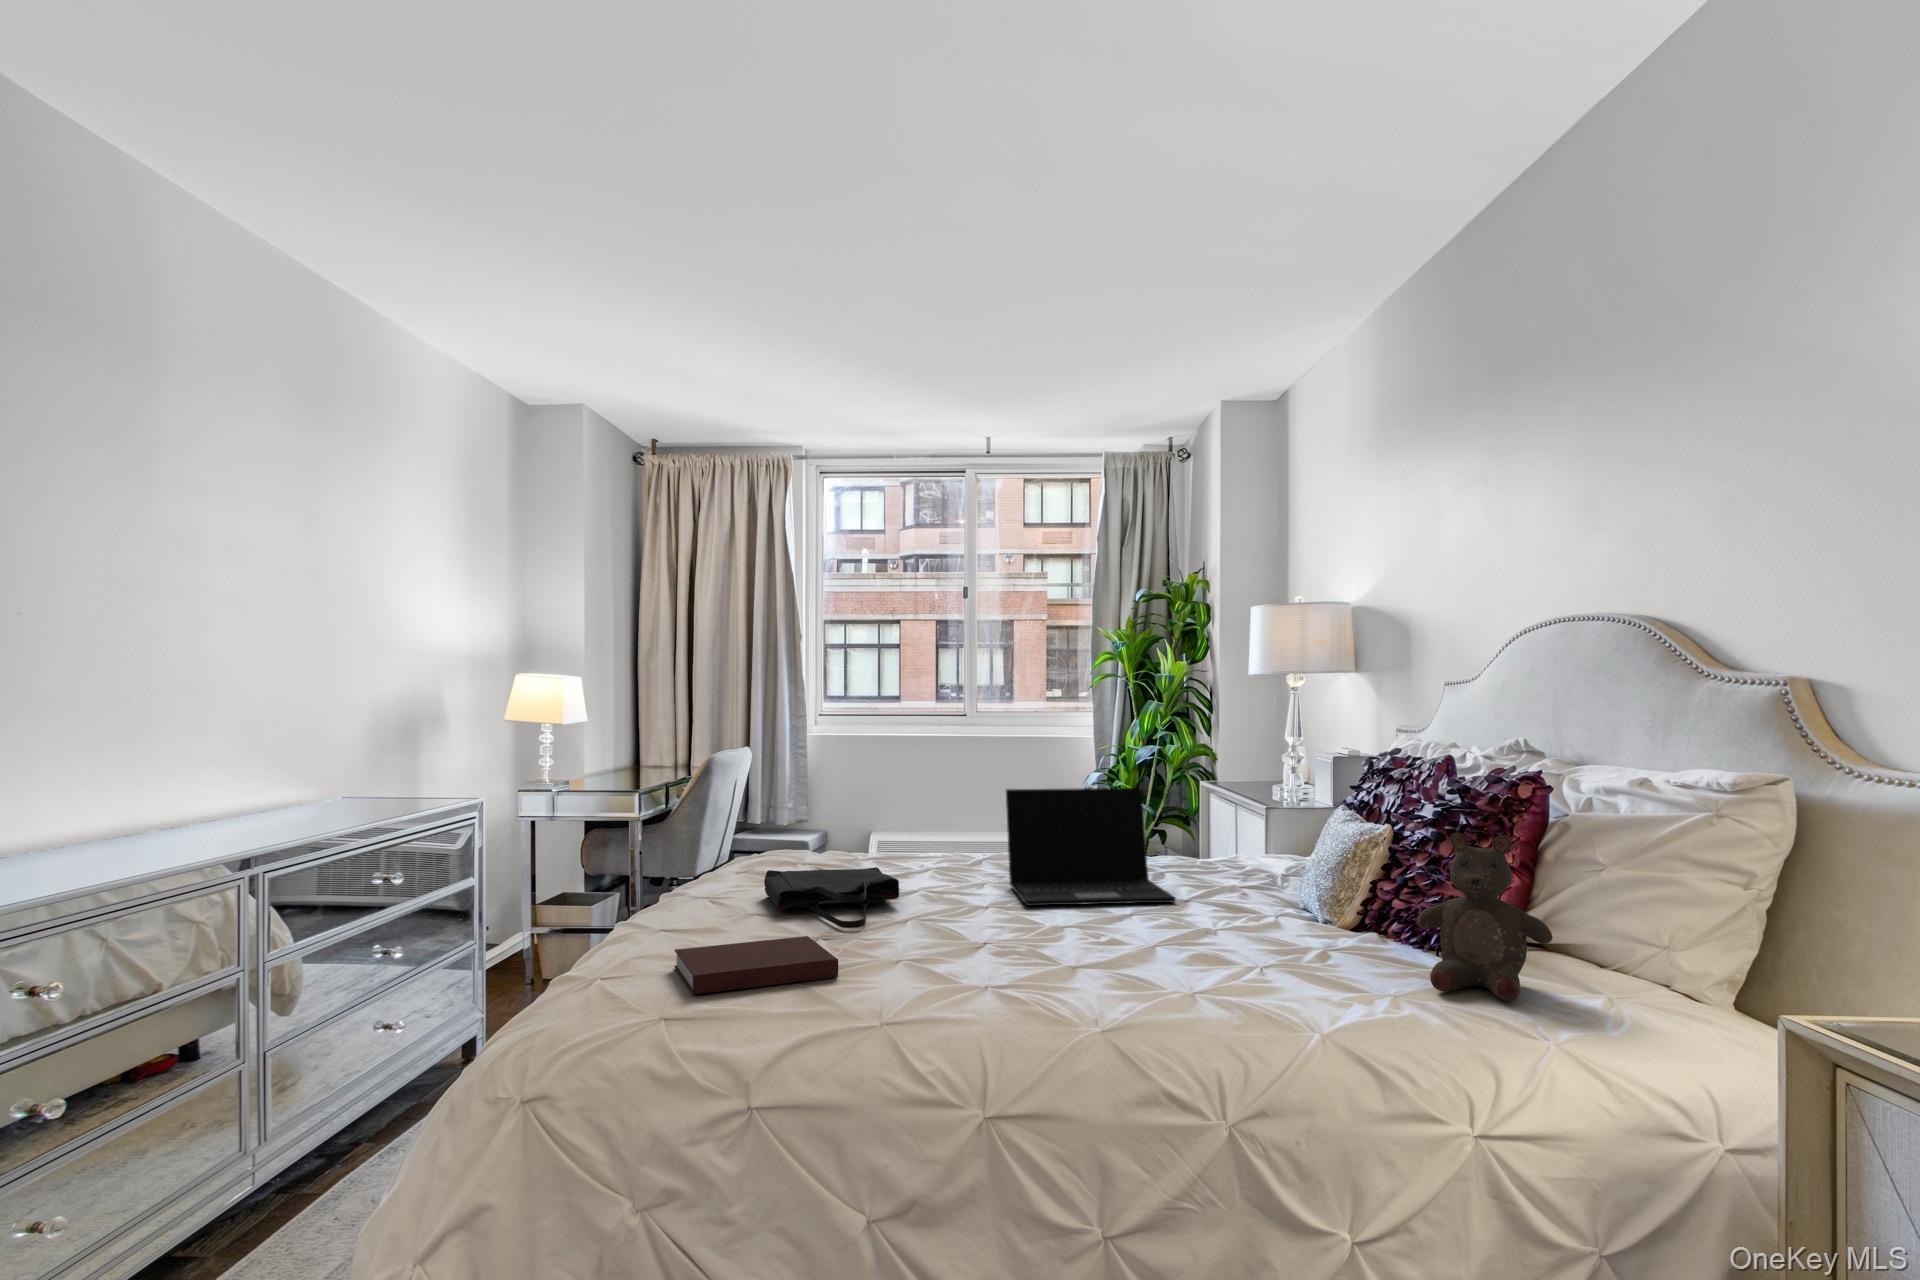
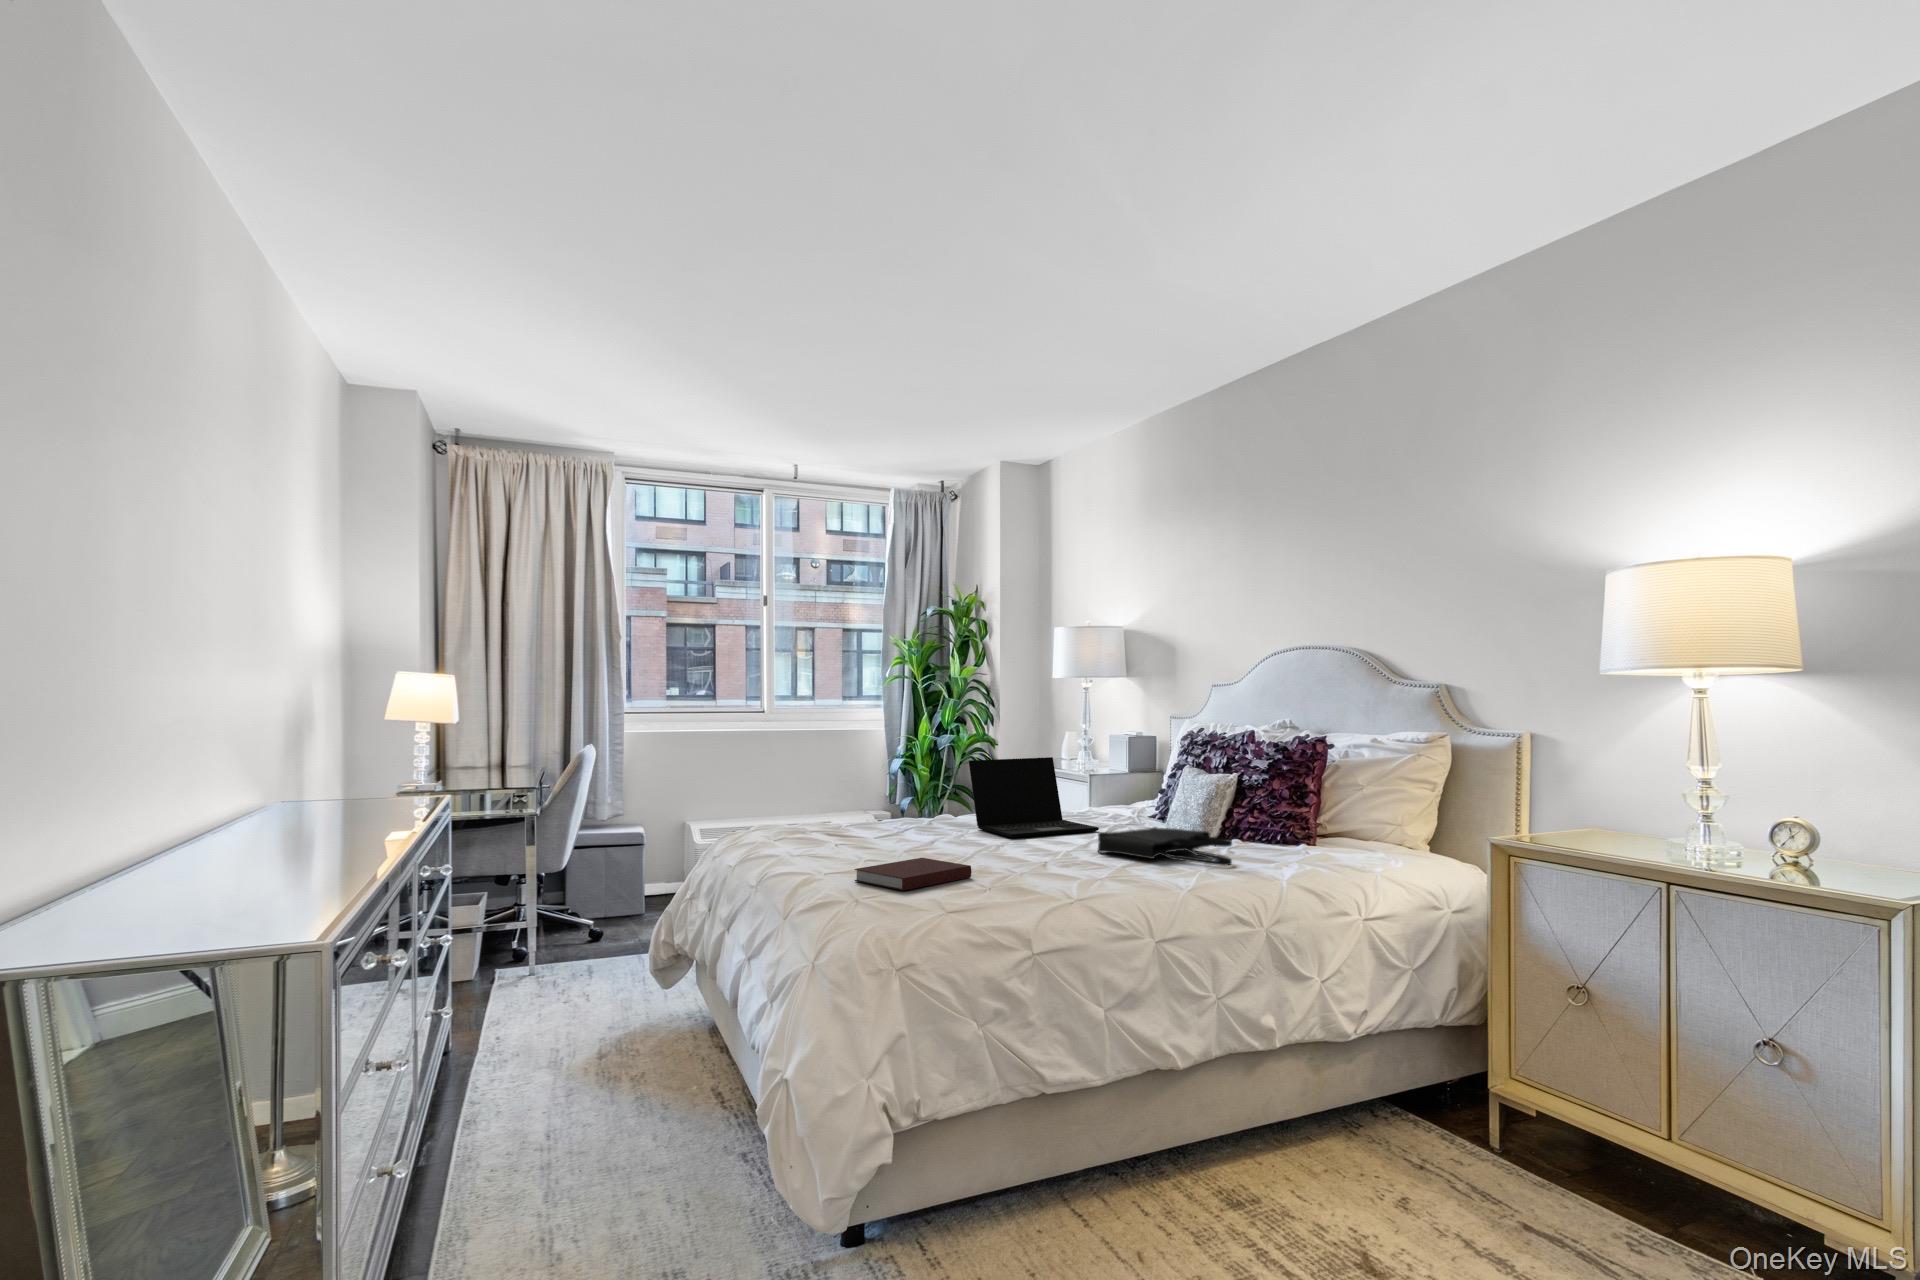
stuffed bear: present [1417,833,1552,1001] -> none [1277,771,1349,860]
tote bag: present [764,867,899,928] -> present [1098,827,1232,866]

